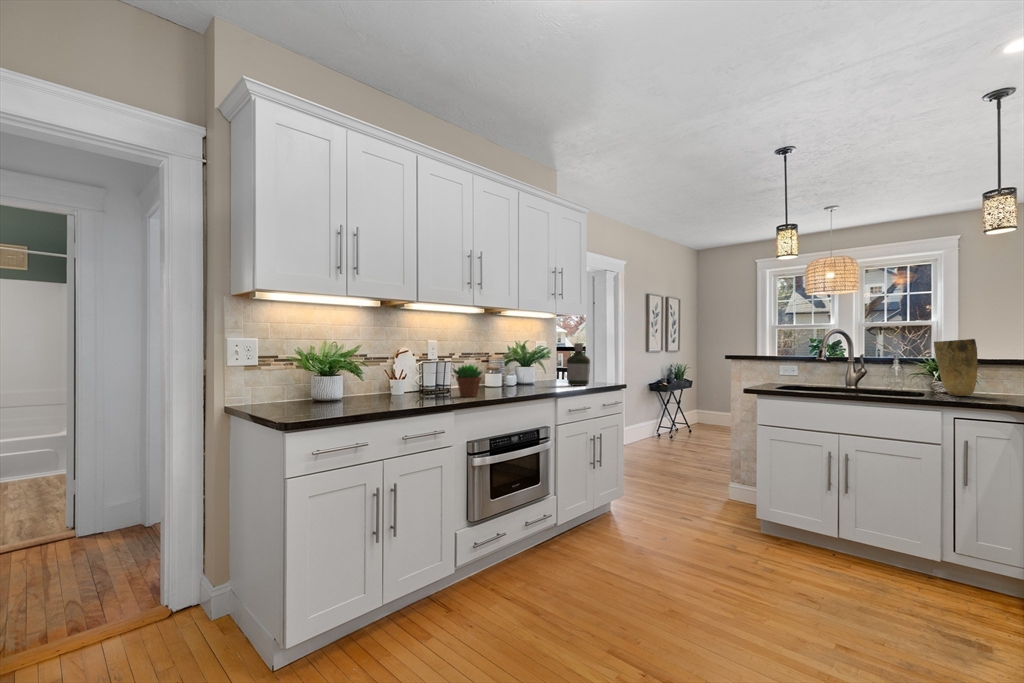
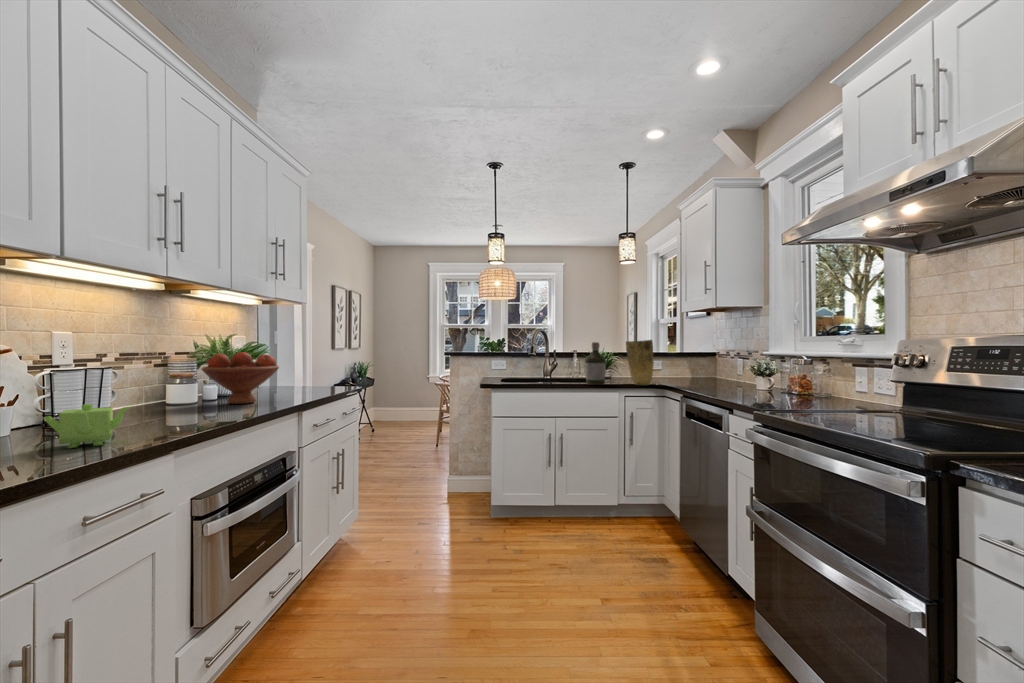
bottle: present [567,343,590,386] -> present [585,342,606,385]
fruit bowl: none [502,353,551,390] -> present [201,352,279,404]
succulent plant: present [452,364,482,397] -> none [127,370,192,425]
teapot: none [407,380,445,403] -> present [43,404,131,448]

